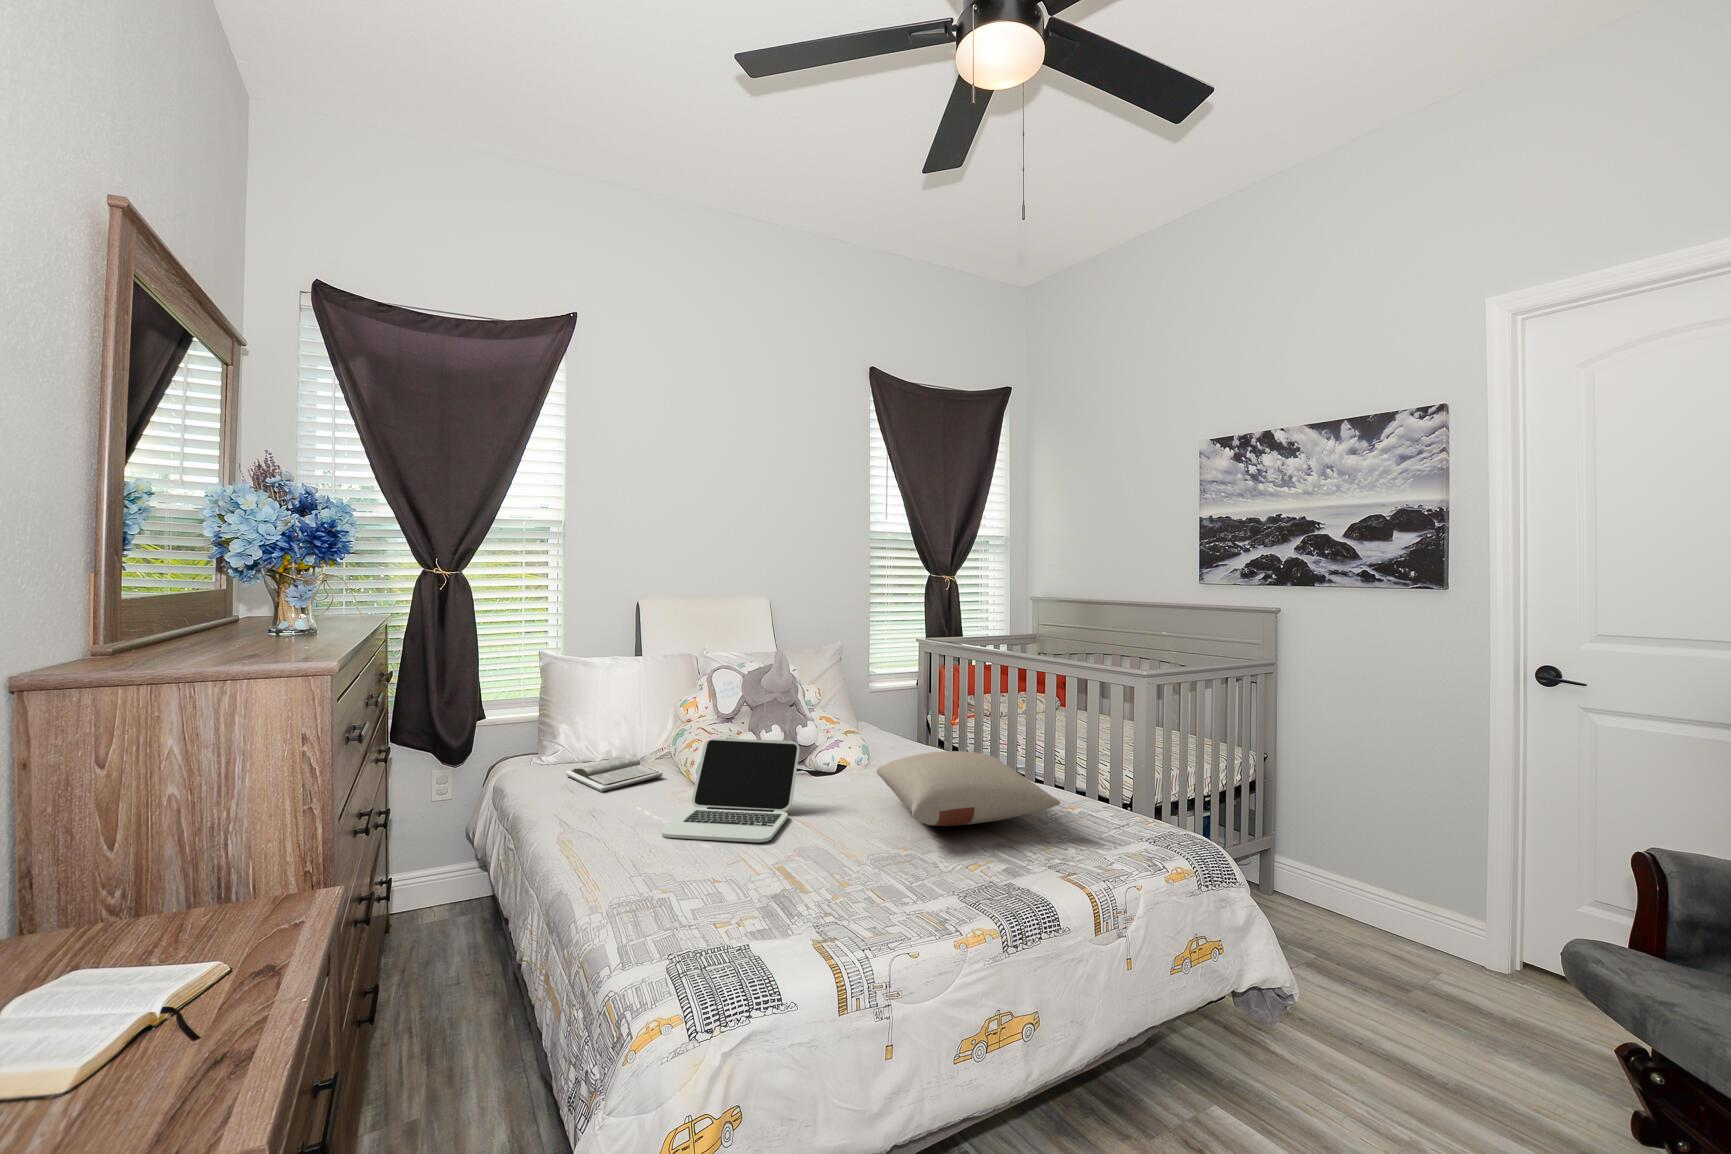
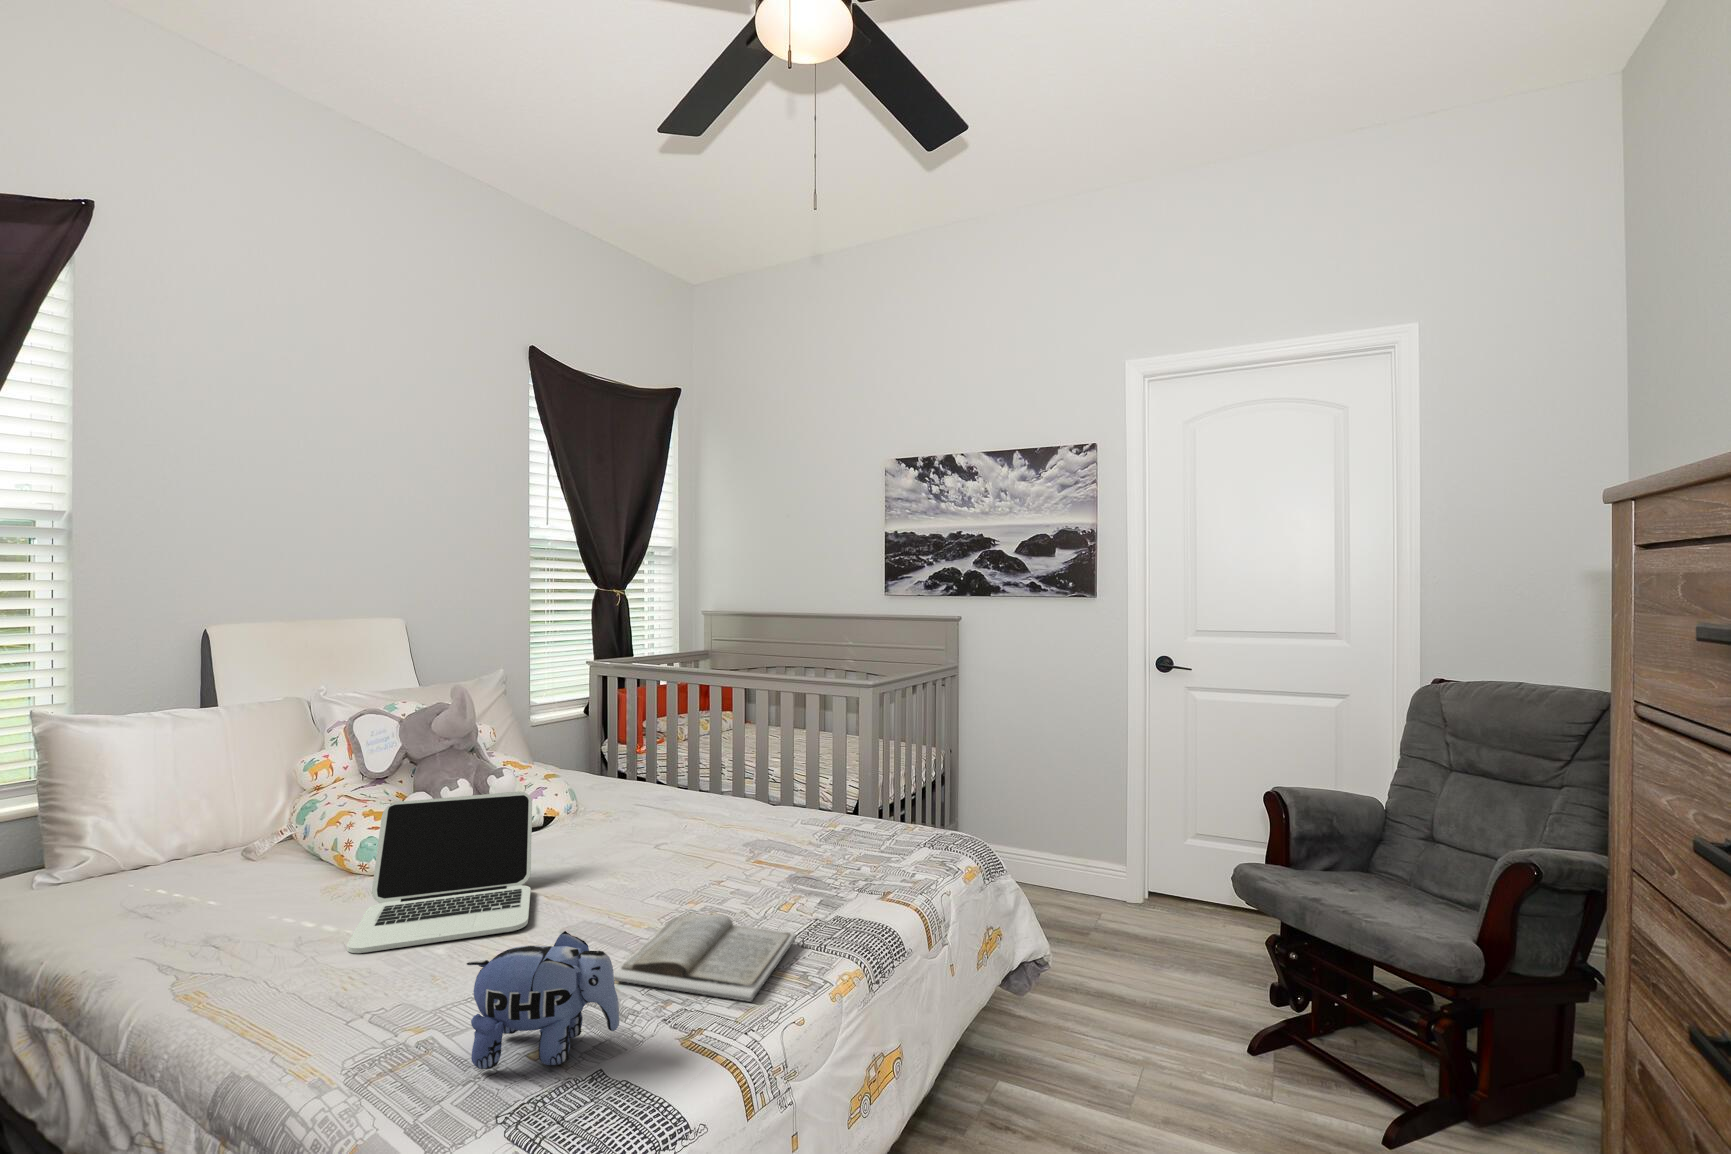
pillow: present [876,751,1060,826] -> none [629,779,858,868]
book: present [566,757,662,792] -> present [614,914,795,1002]
plush toy: none [676,844,768,935] -> present [467,931,620,1069]

